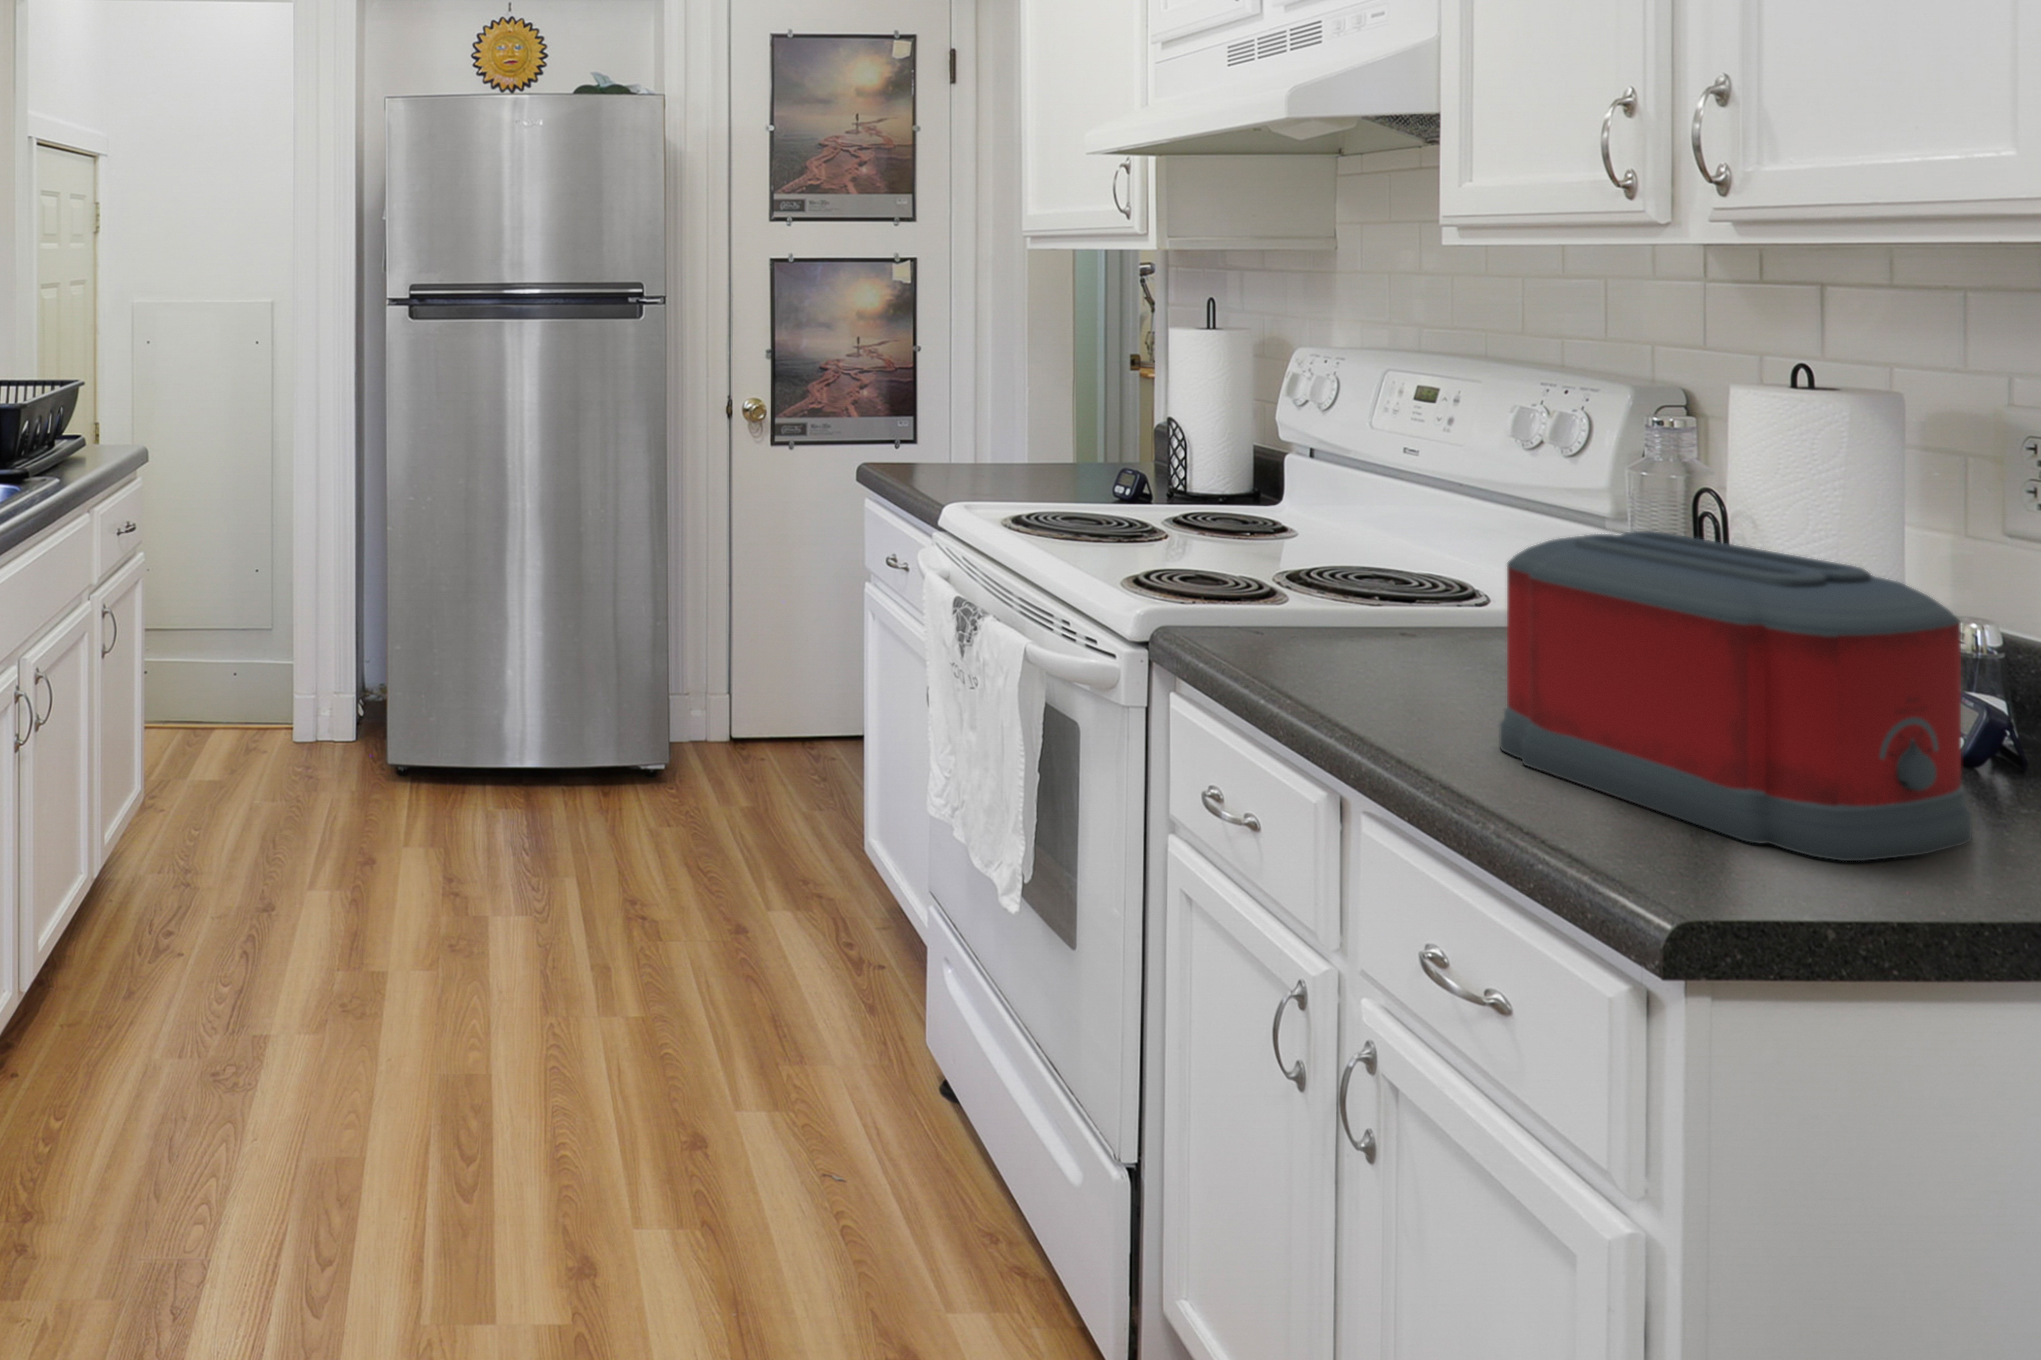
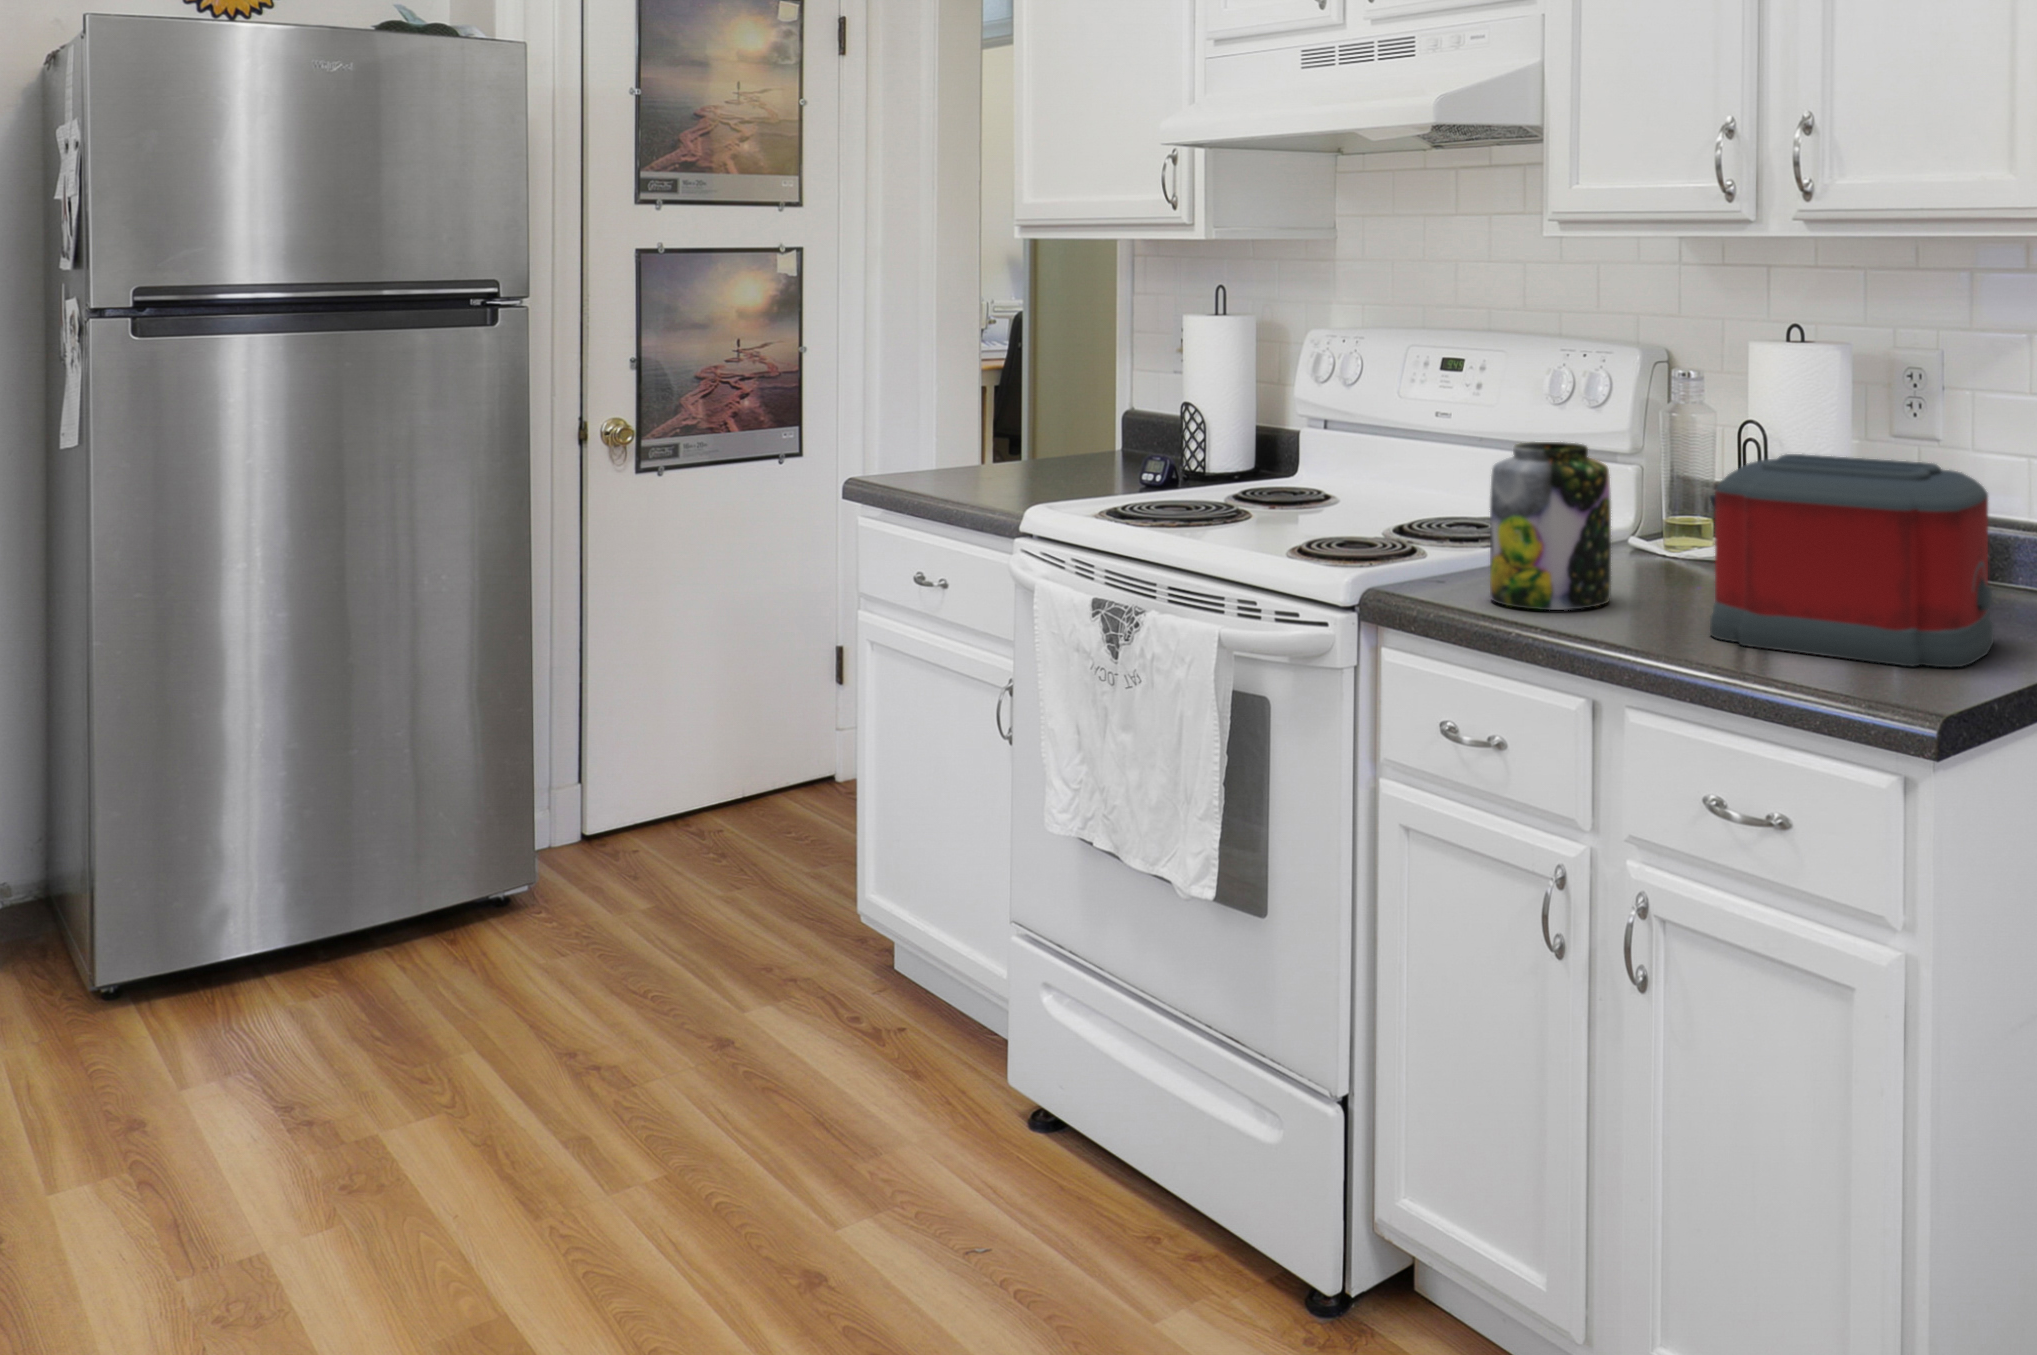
jar: none [1279,484,1437,686] -> present [1490,442,1611,610]

